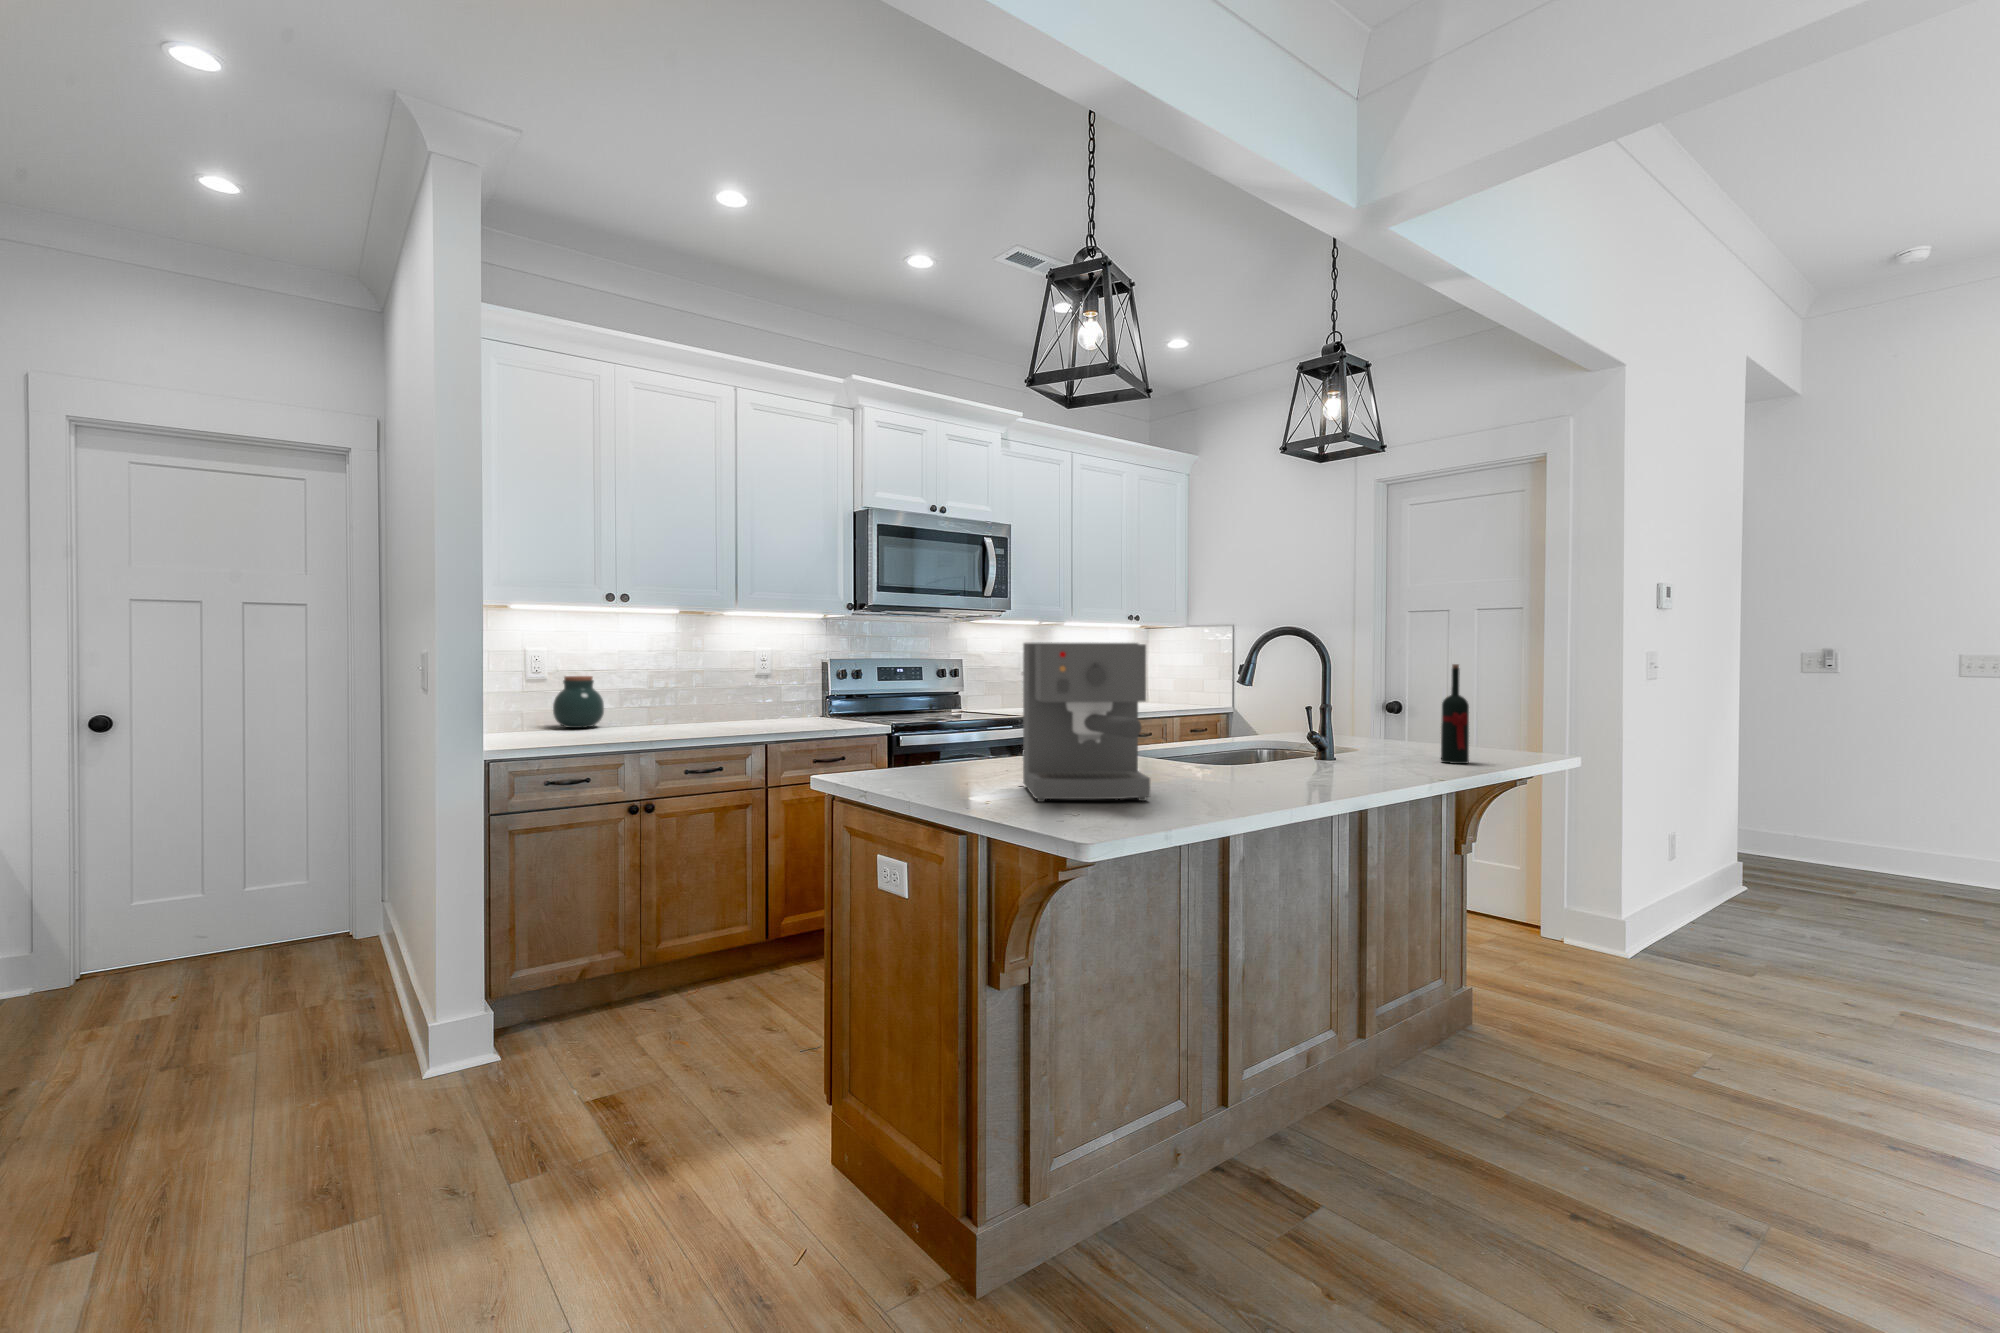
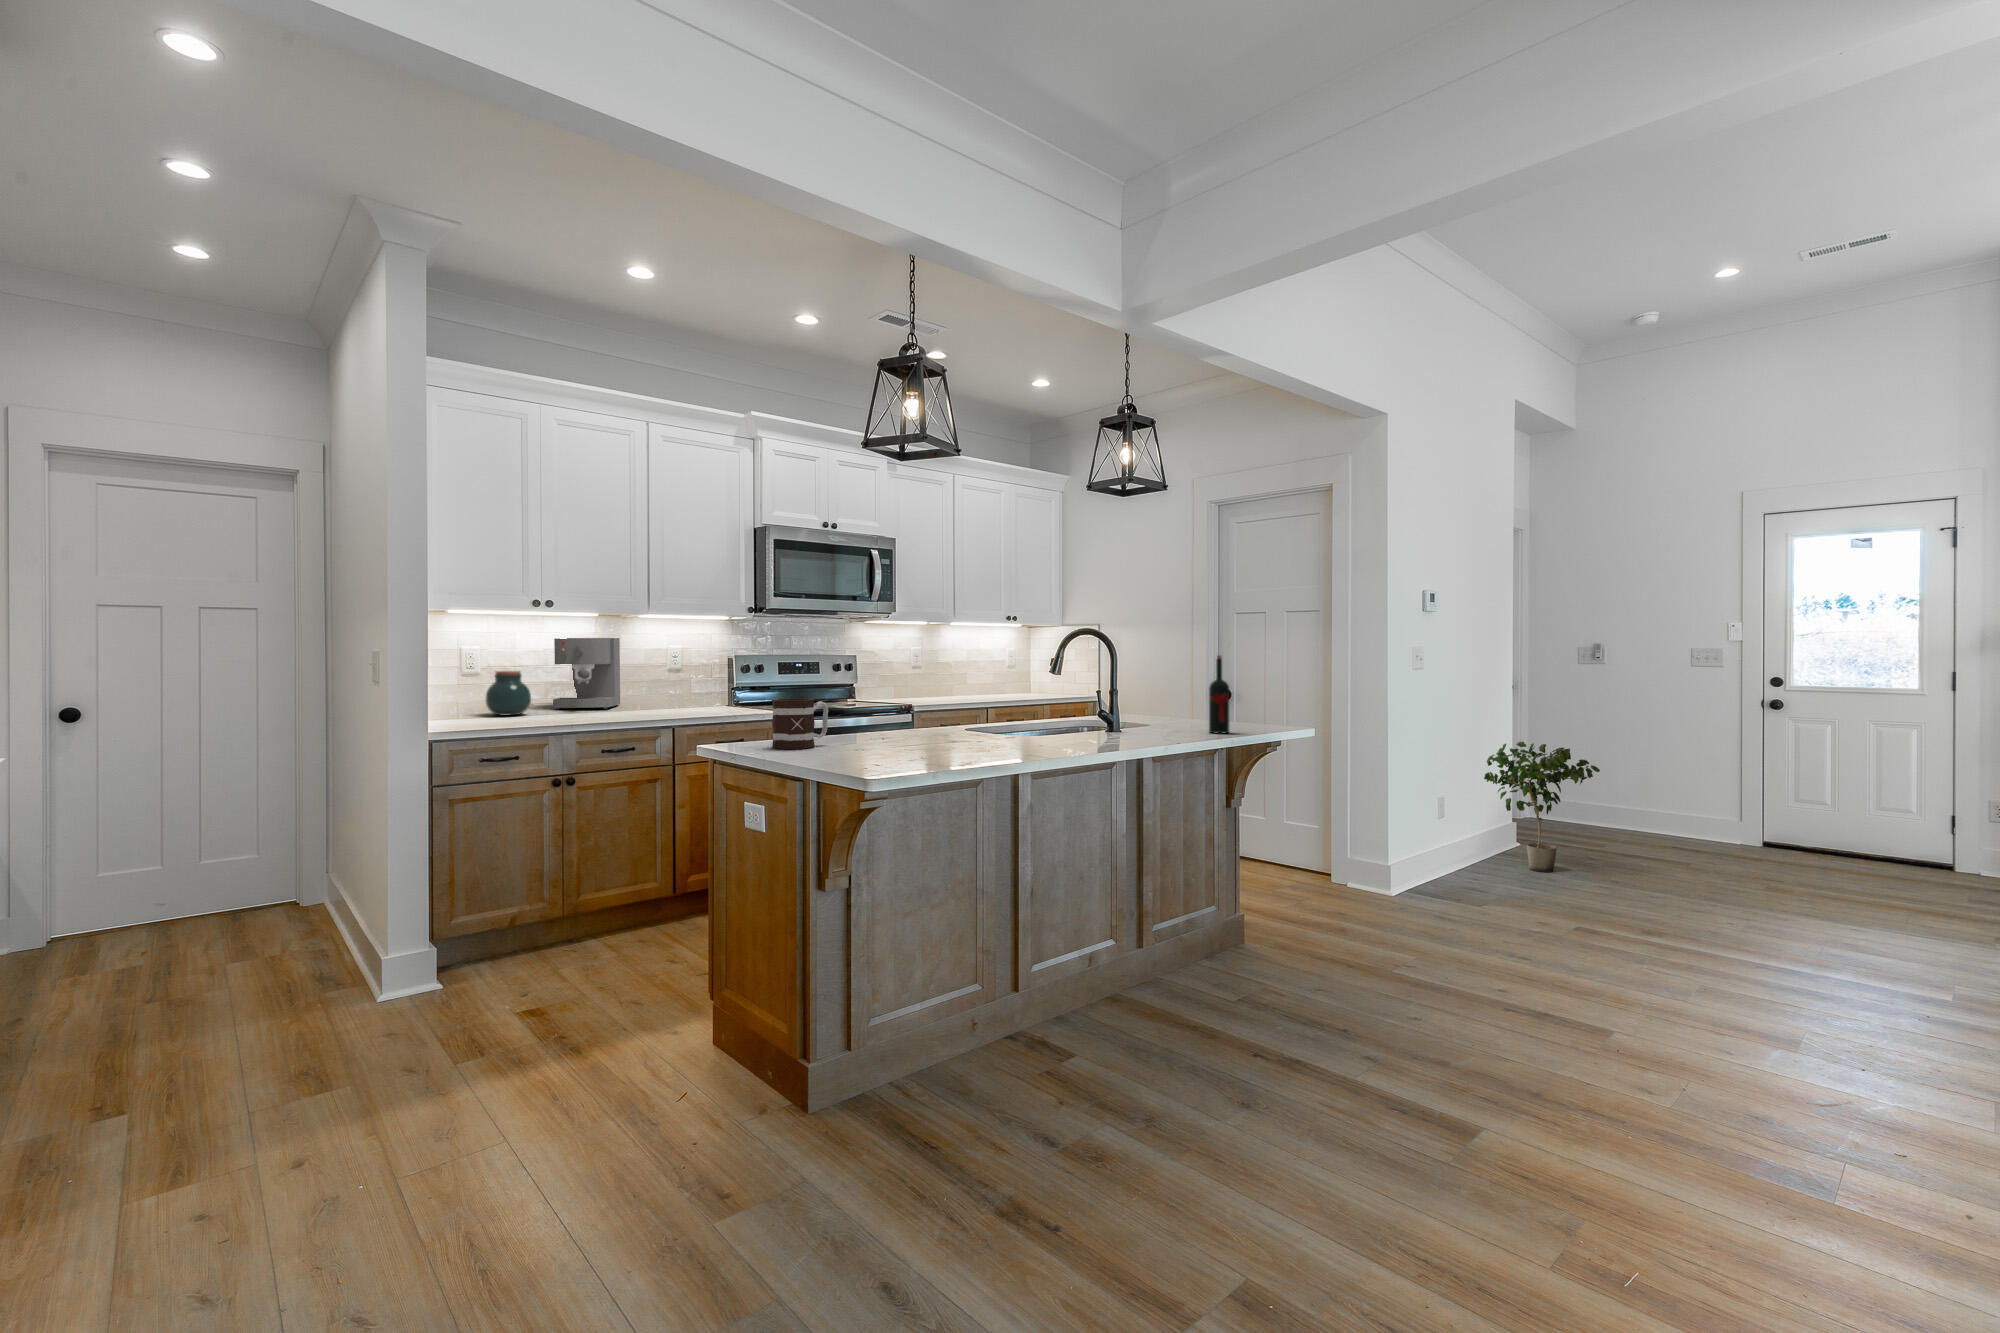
coffee maker: present [1023,642,1150,802] -> present [553,638,620,709]
mug: none [908,719,978,785] -> present [772,698,828,749]
potted plant: none [1725,768,1884,928] -> present [1484,742,1600,872]

